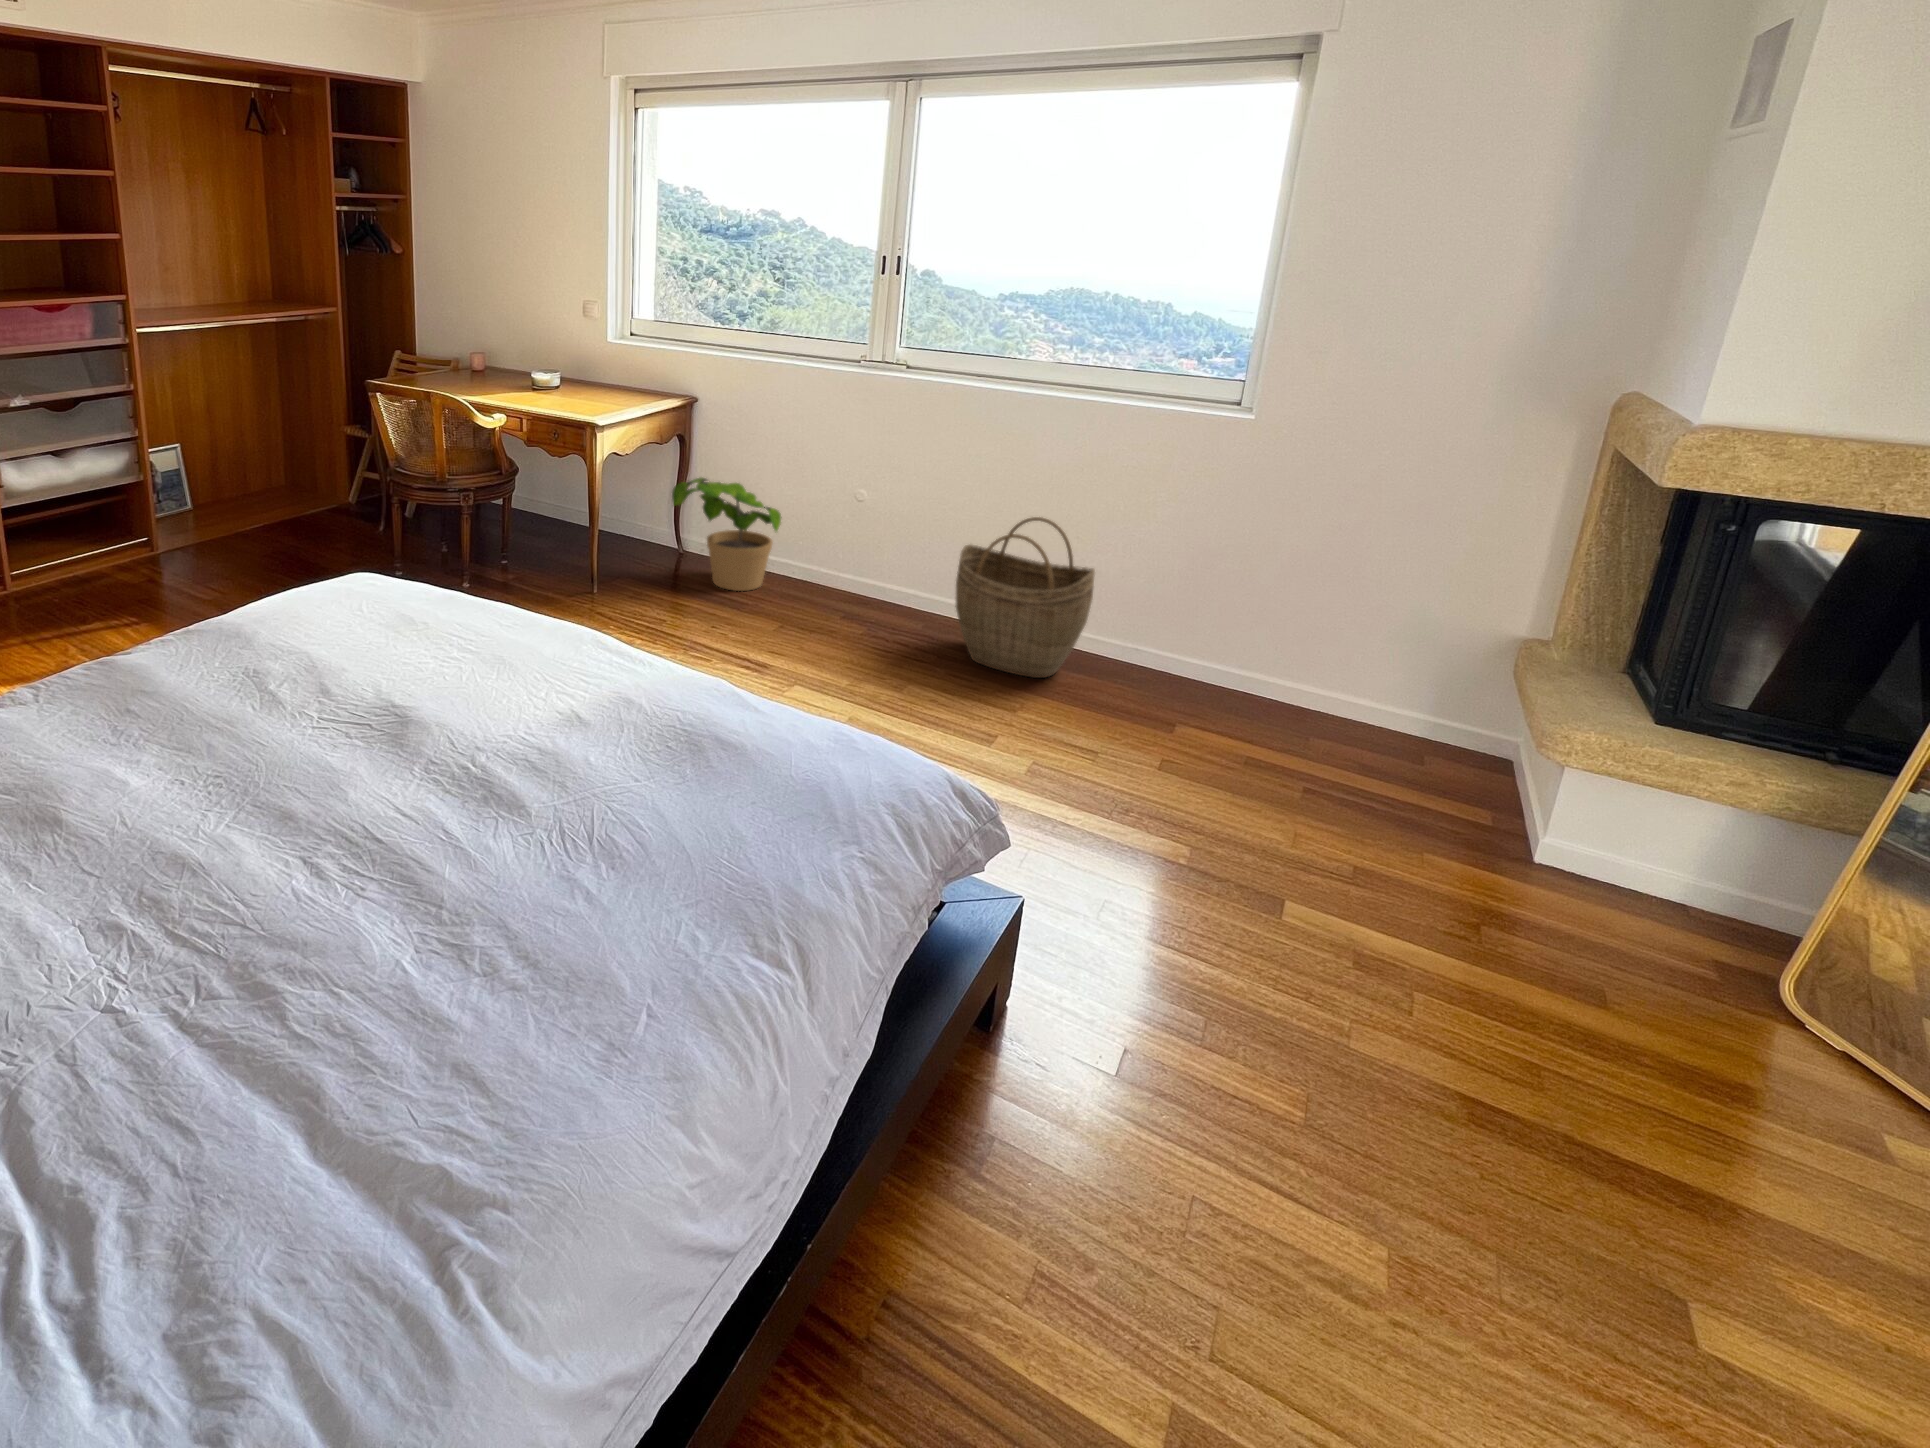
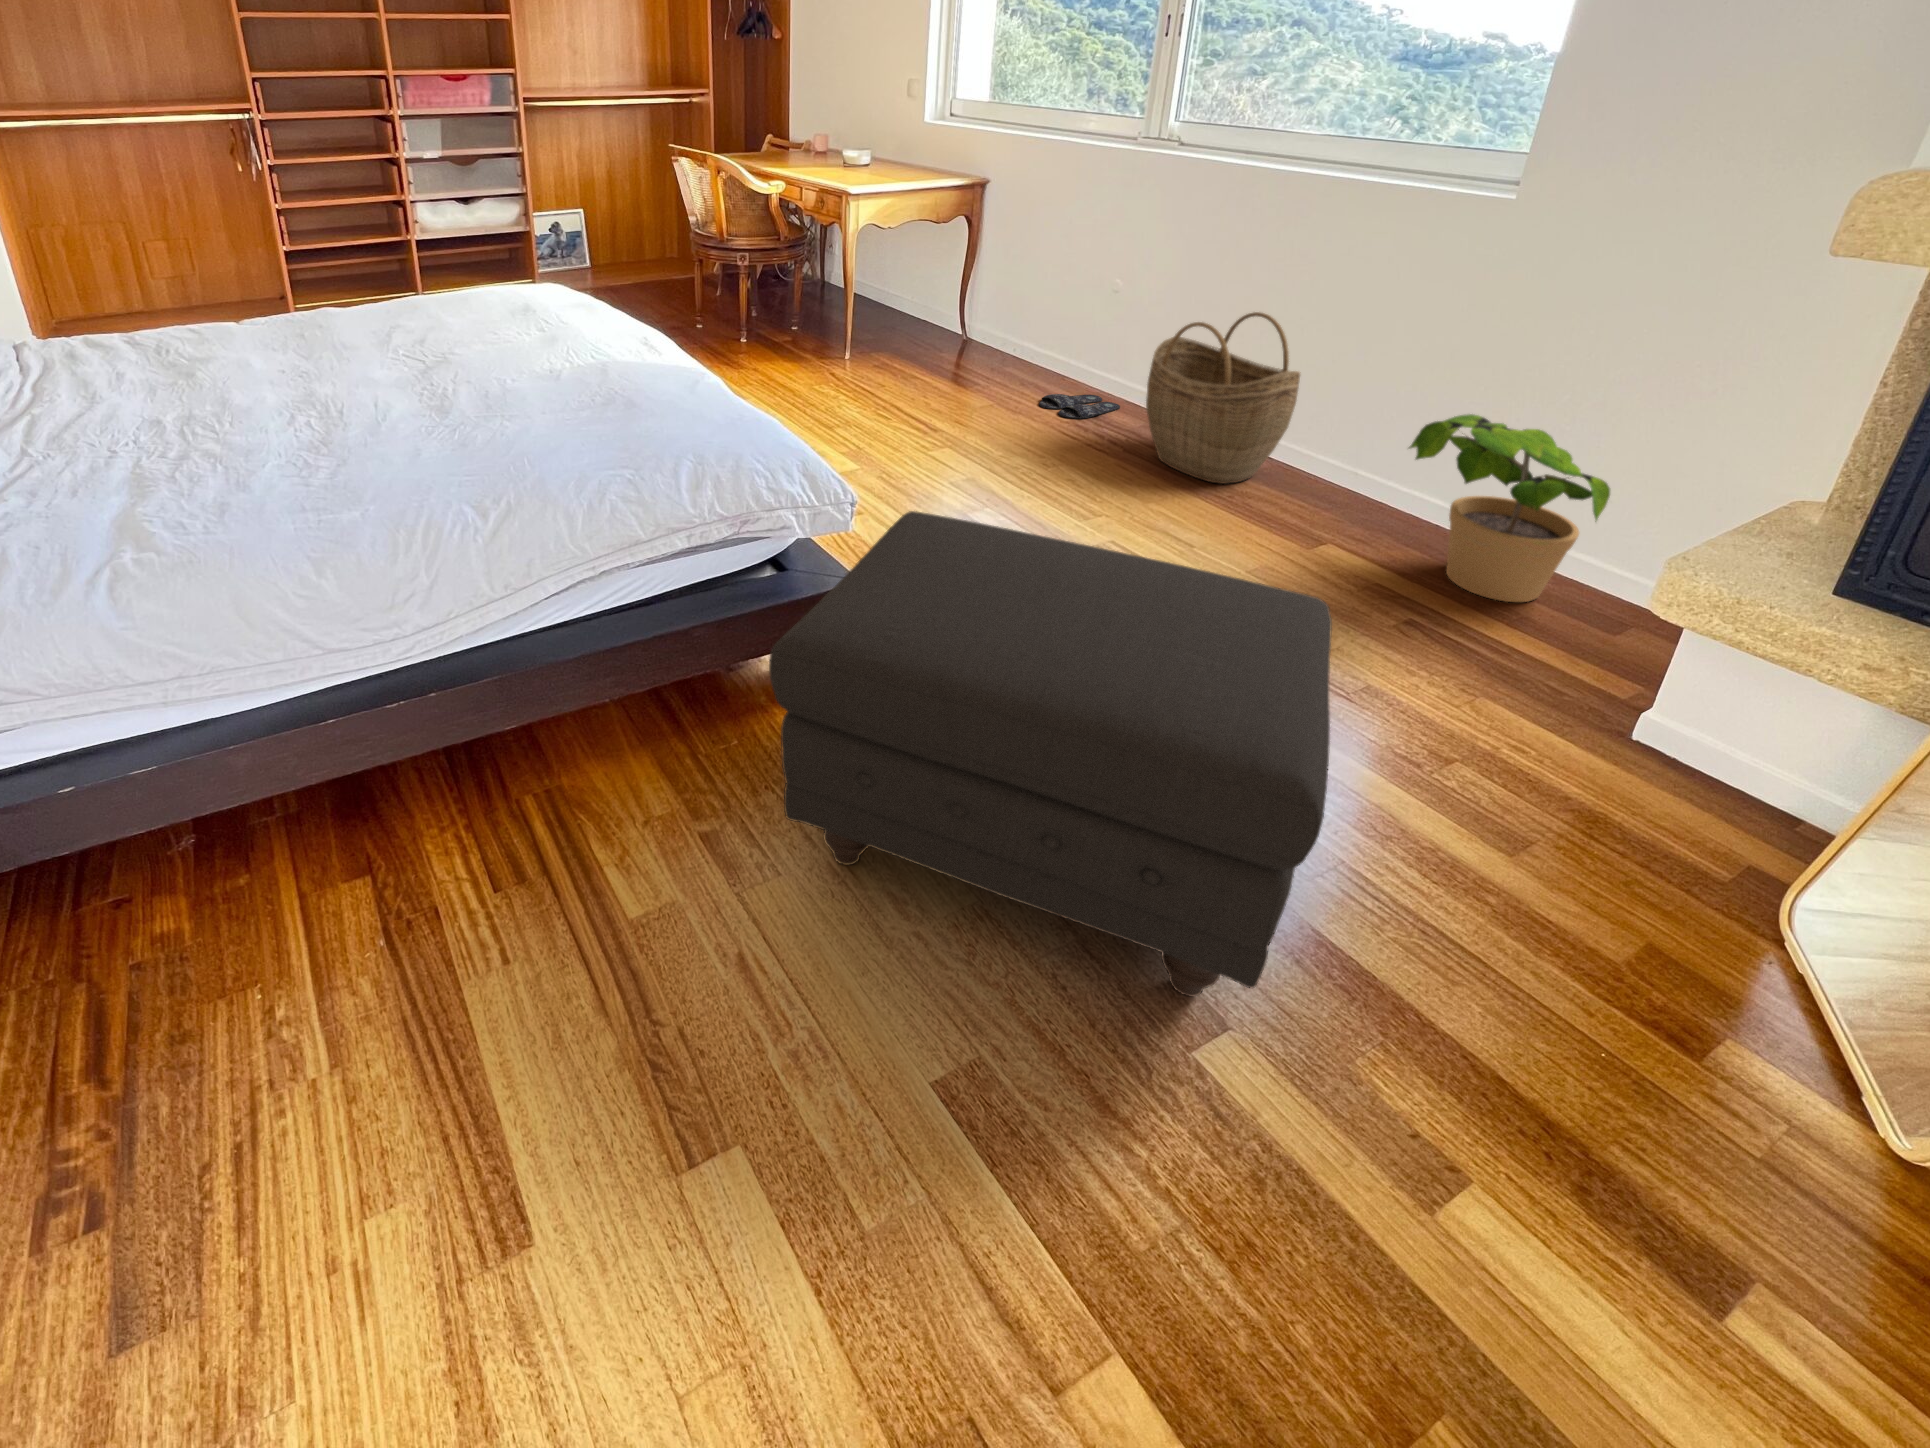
potted plant: present [672,478,782,591] -> present [1409,414,1610,602]
slippers: none [819,600,889,630] -> present [1039,394,1120,419]
ottoman: none [1079,809,1813,1266] -> present [769,511,1332,996]

